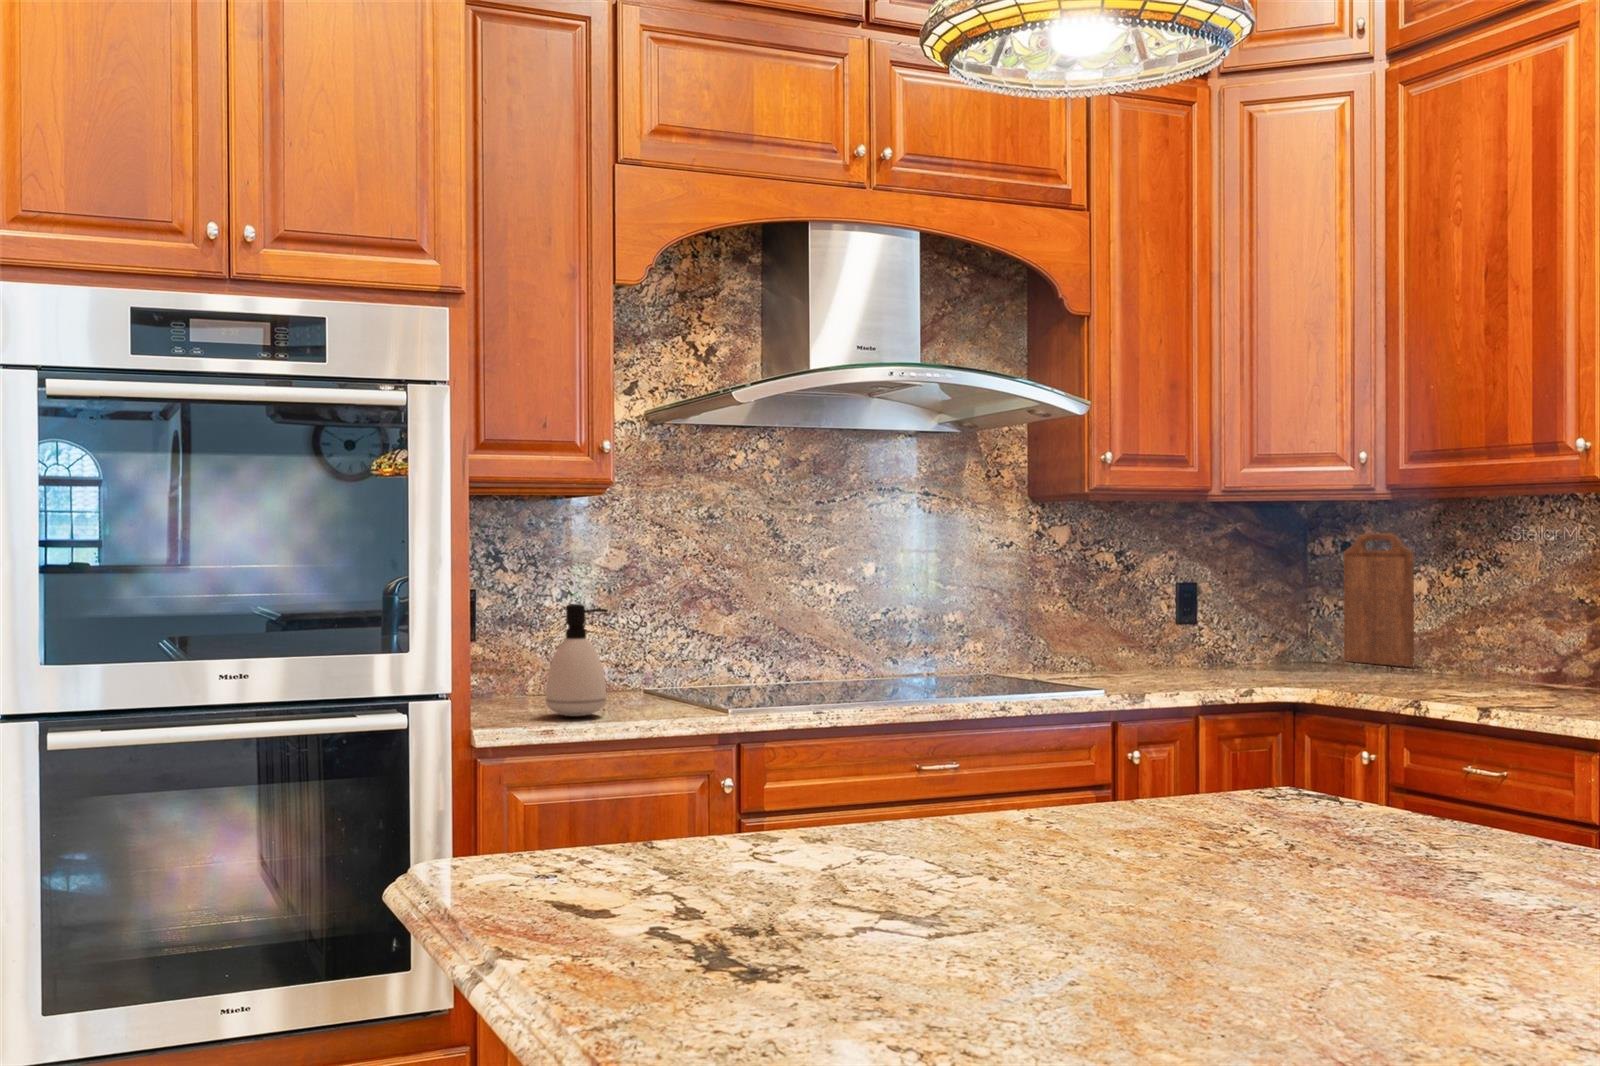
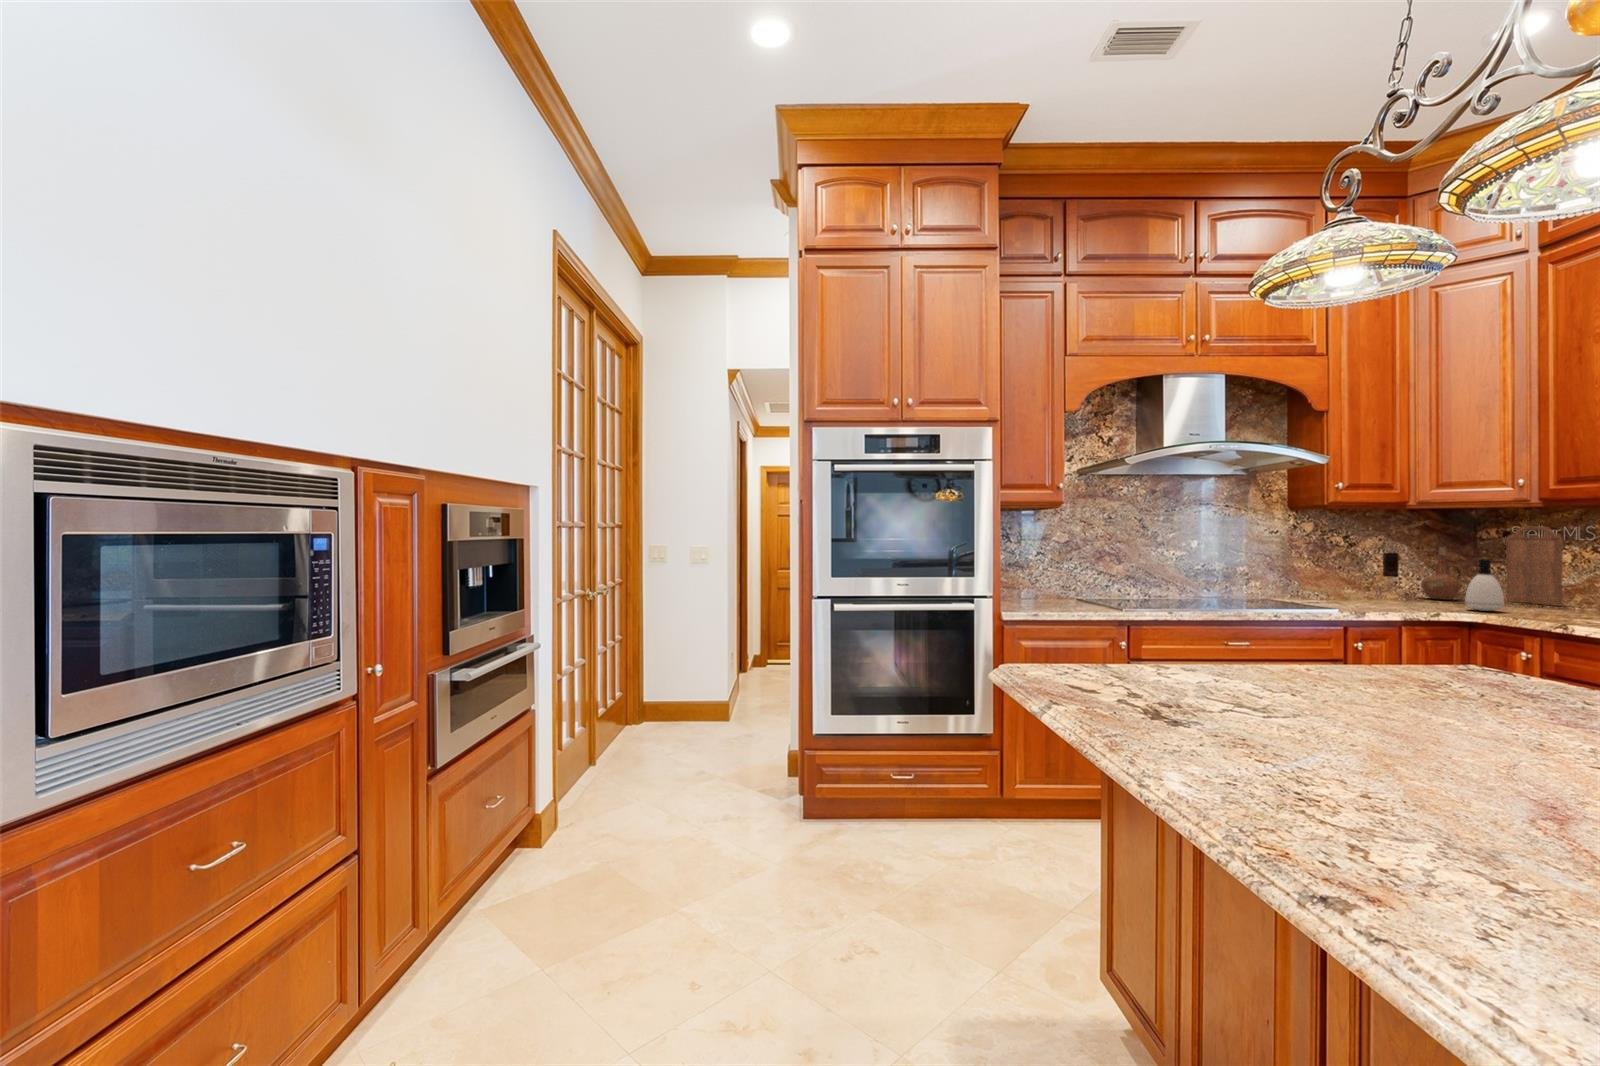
ceramic pitcher: none [1229,569,1285,662] -> present [1421,547,1462,600]
soap dispenser: present [546,604,607,716] -> present [1465,559,1505,611]

